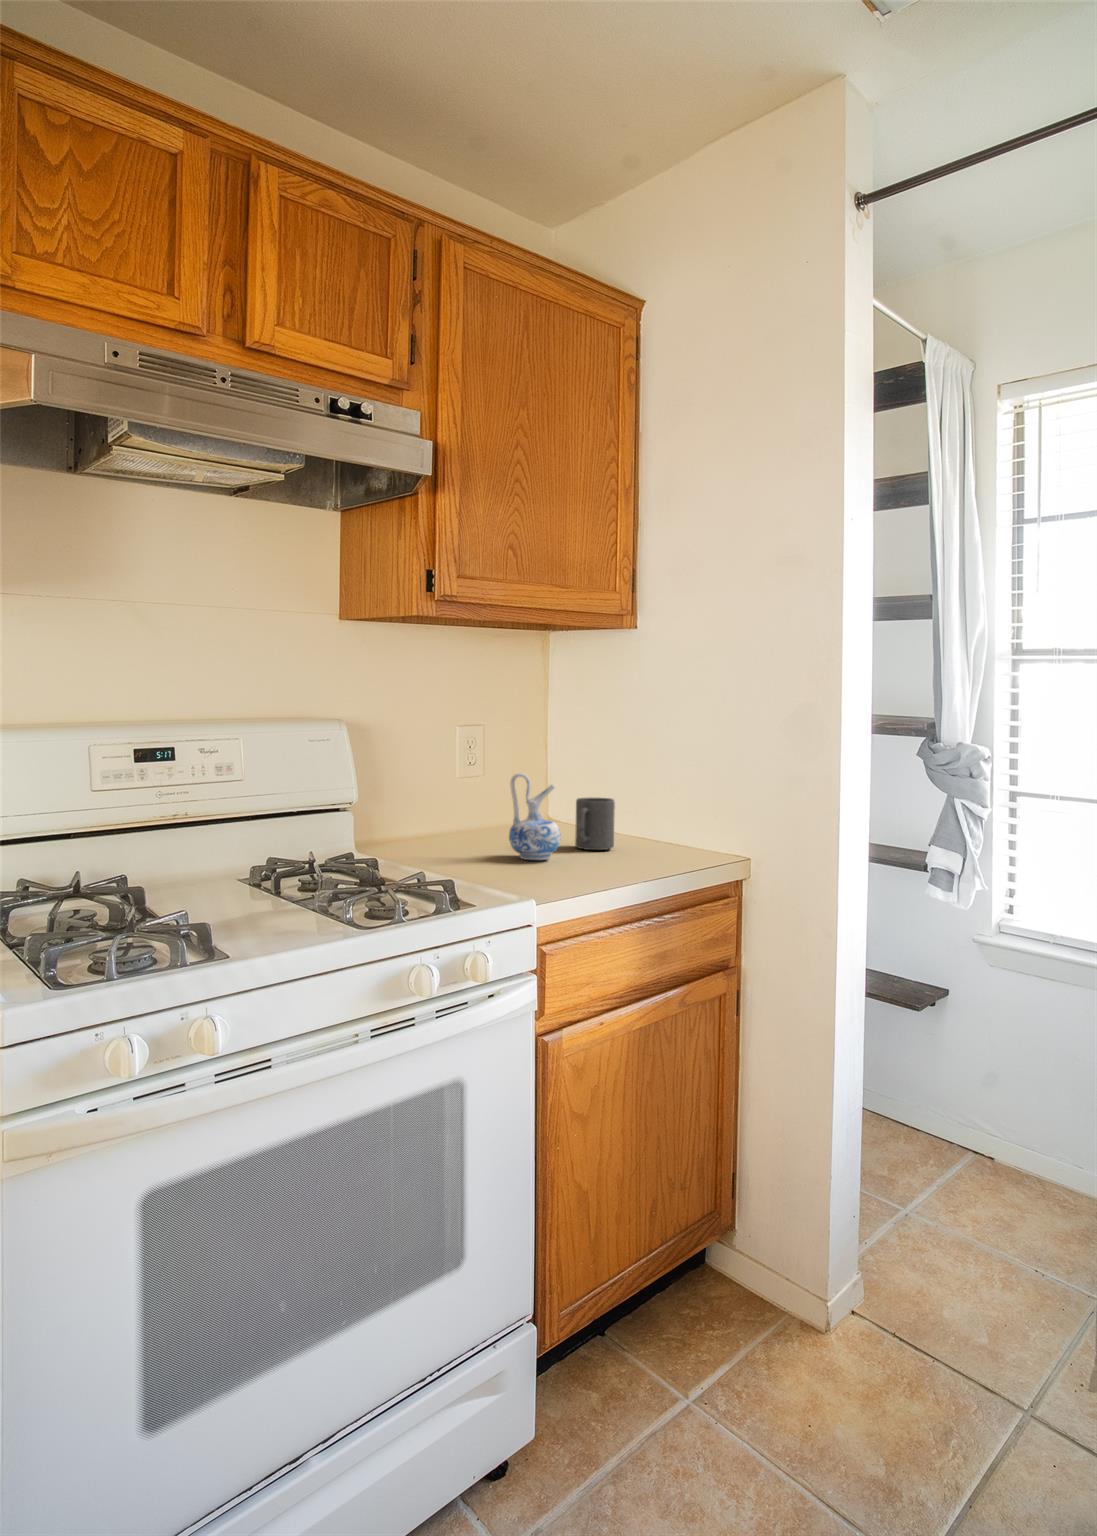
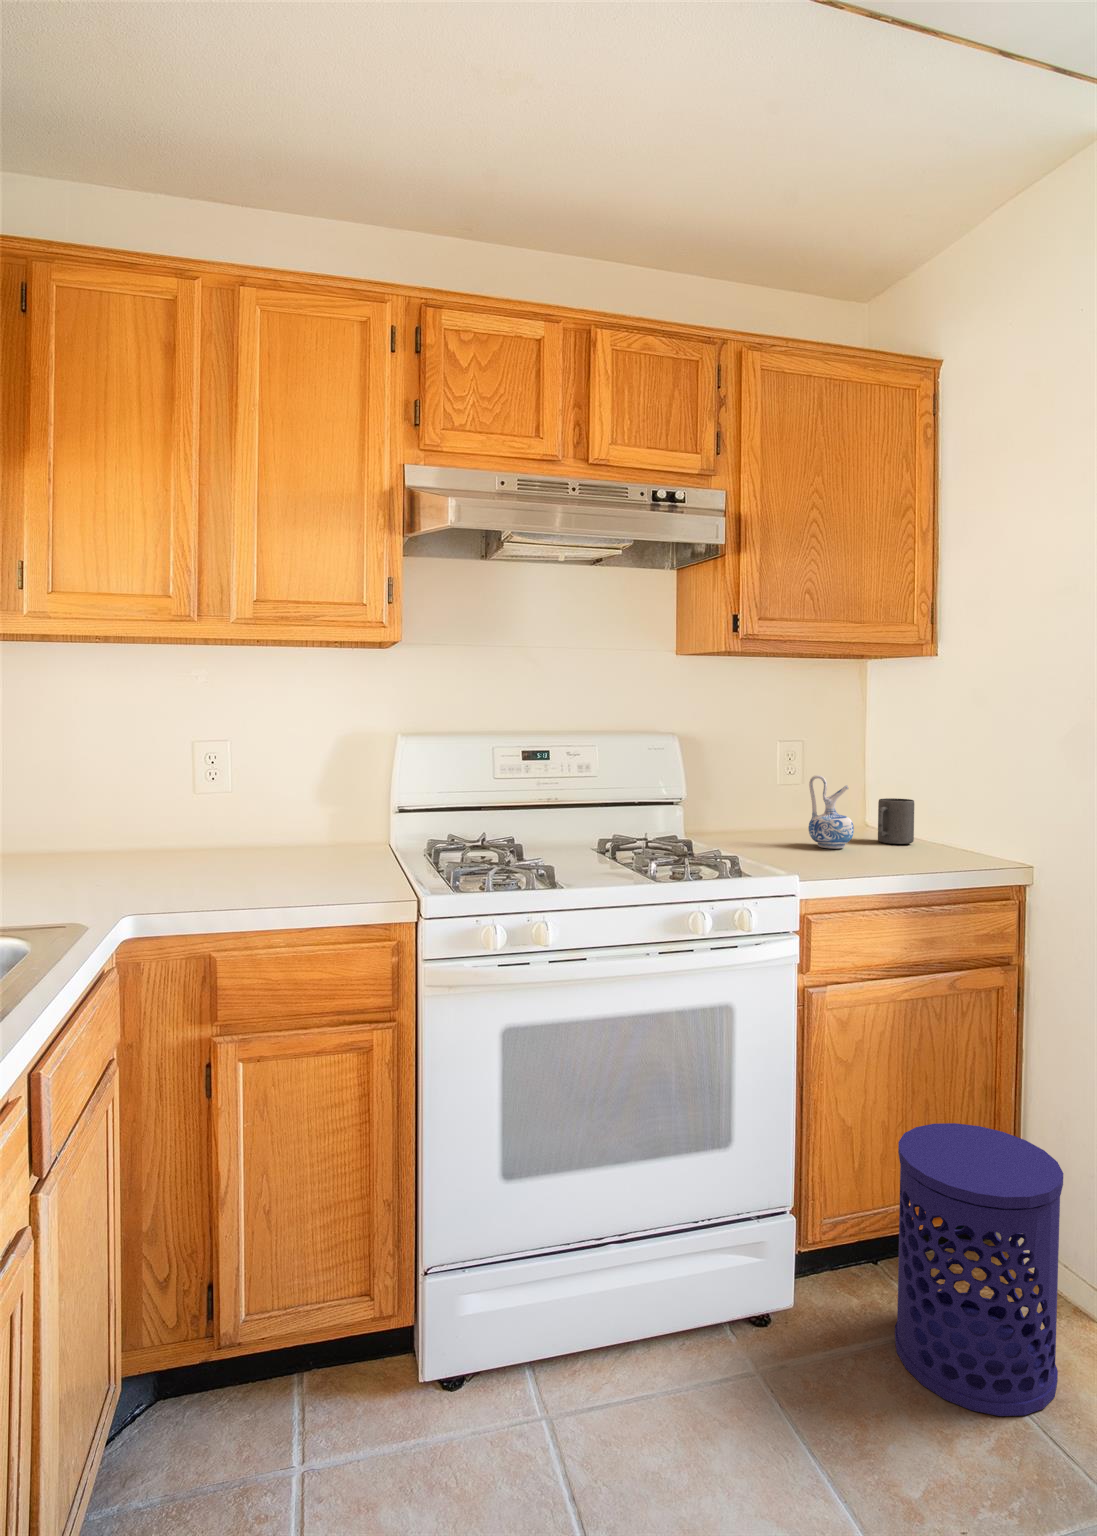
waste bin: none [645,1166,821,1499] -> present [895,1123,1063,1416]

